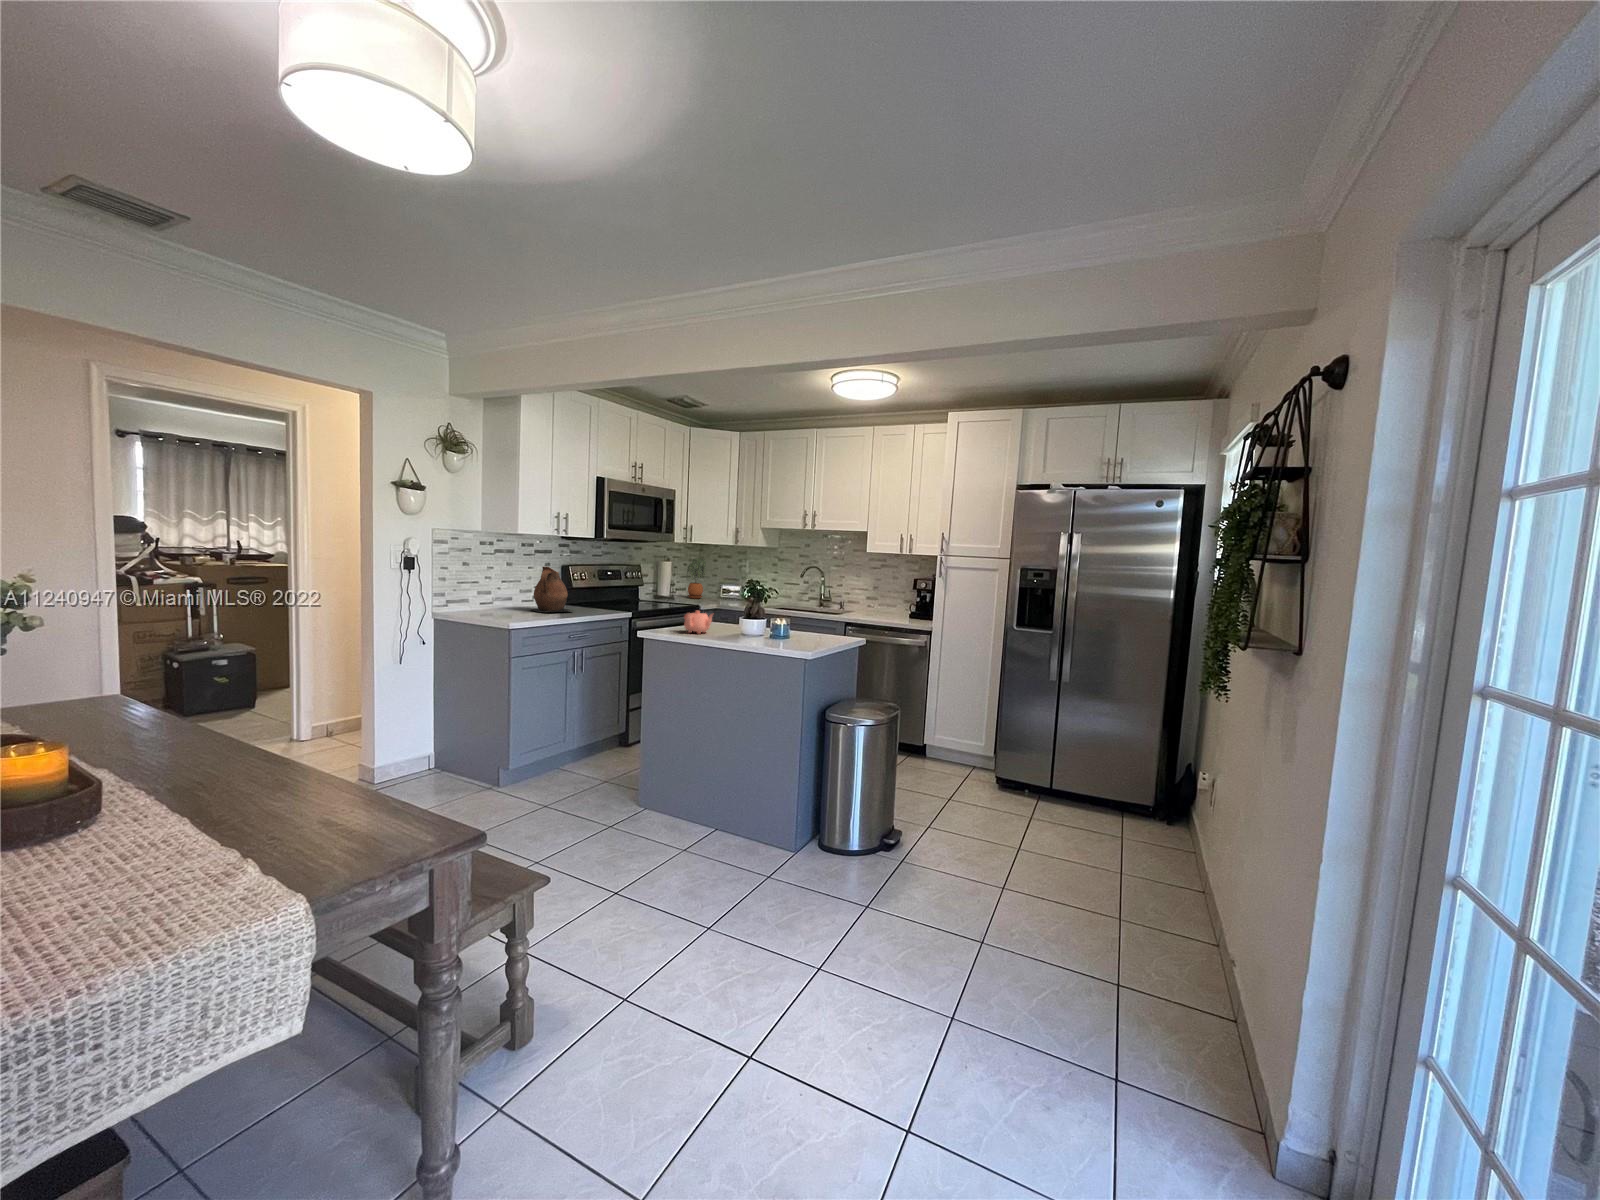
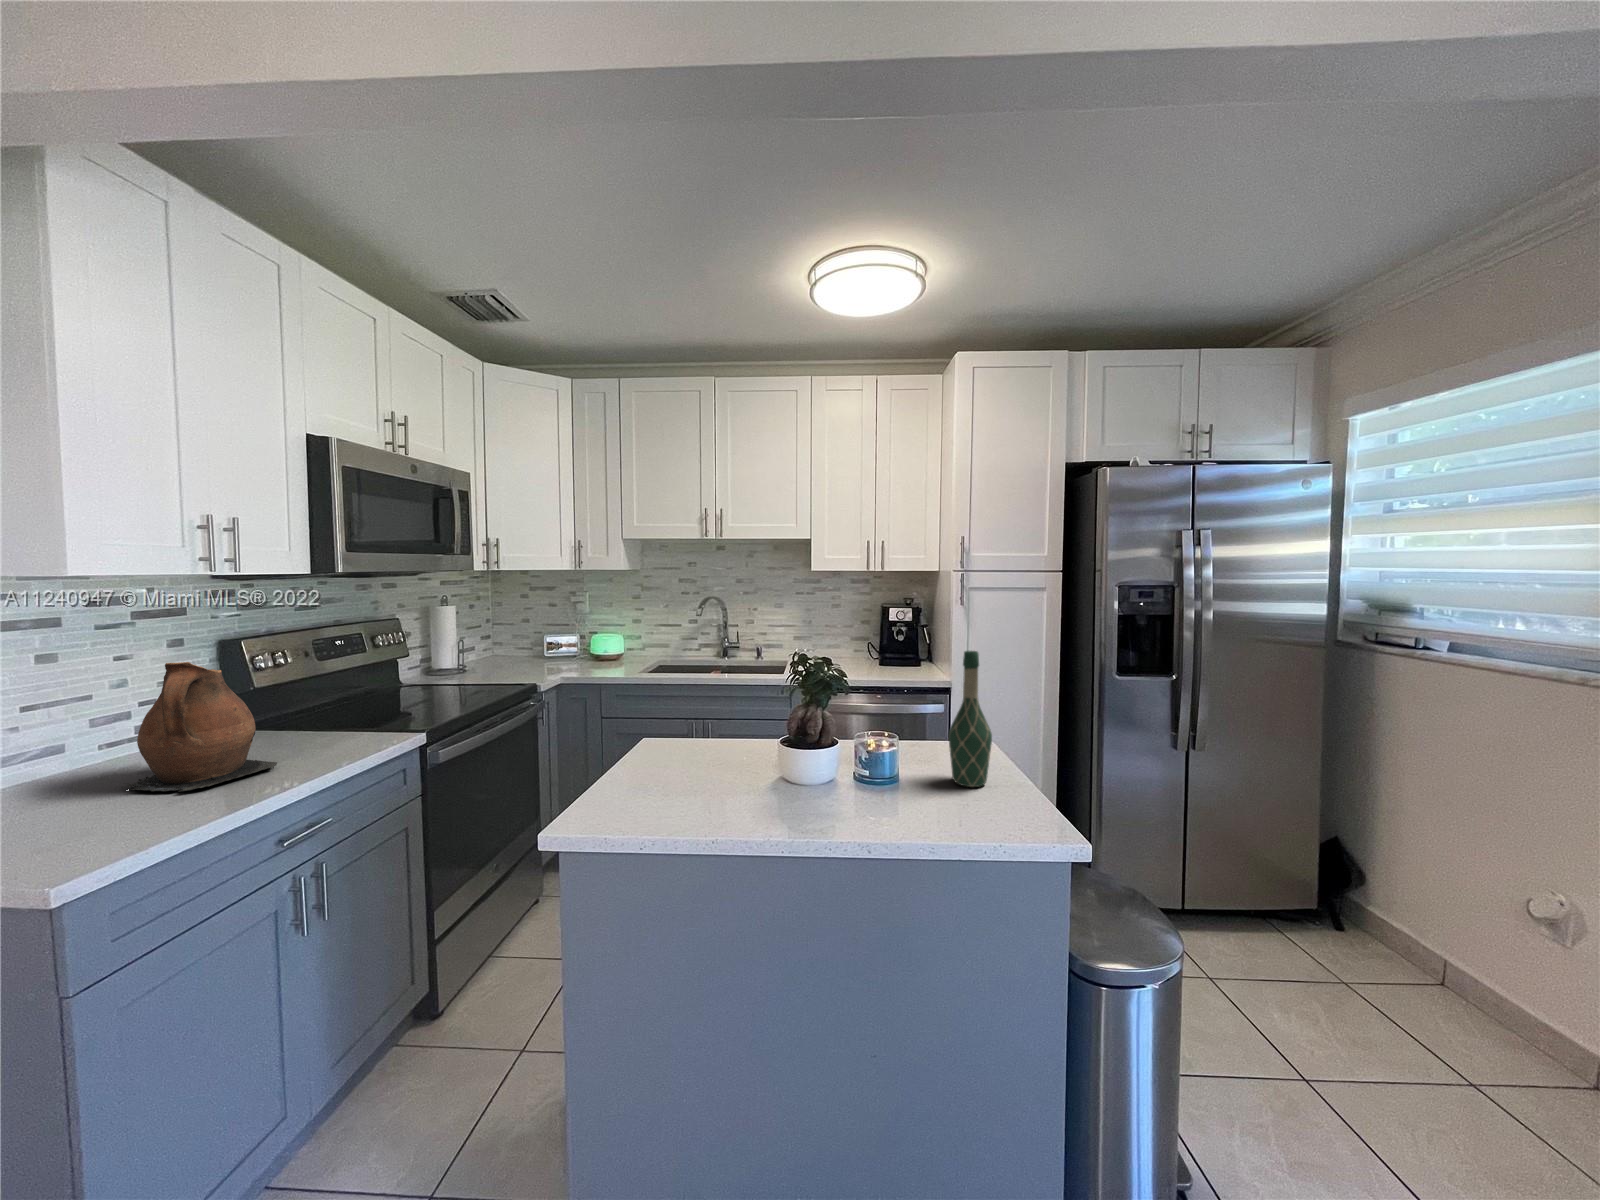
potted plant: present [687,559,706,599] -> none [483,595,520,665]
wine bottle: none [798,581,817,642] -> present [948,651,992,787]
teapot: present [684,611,713,634] -> none [677,748,765,813]

